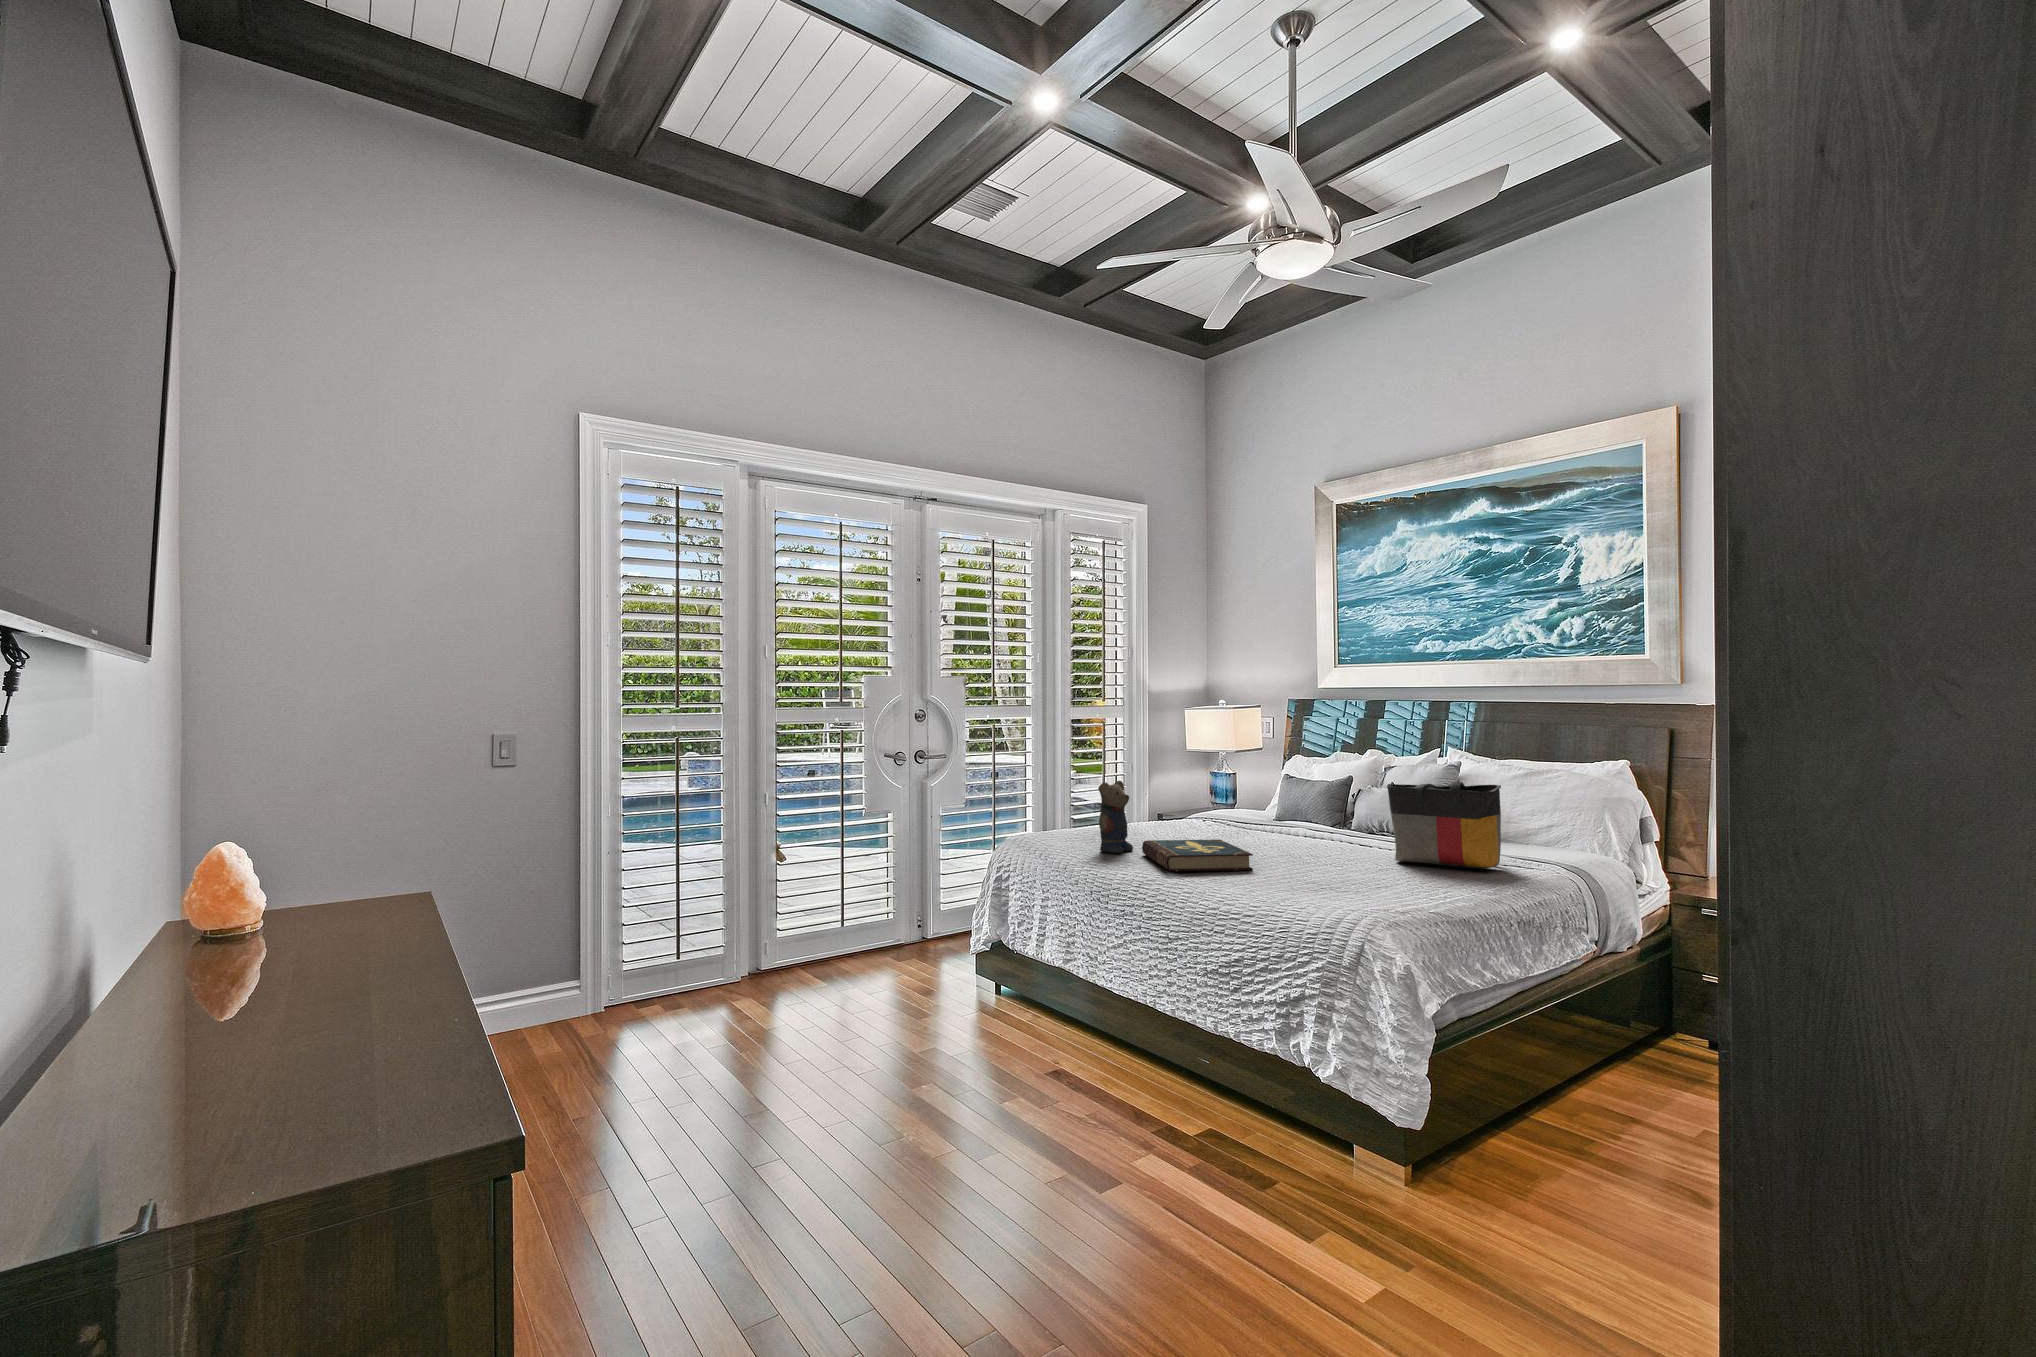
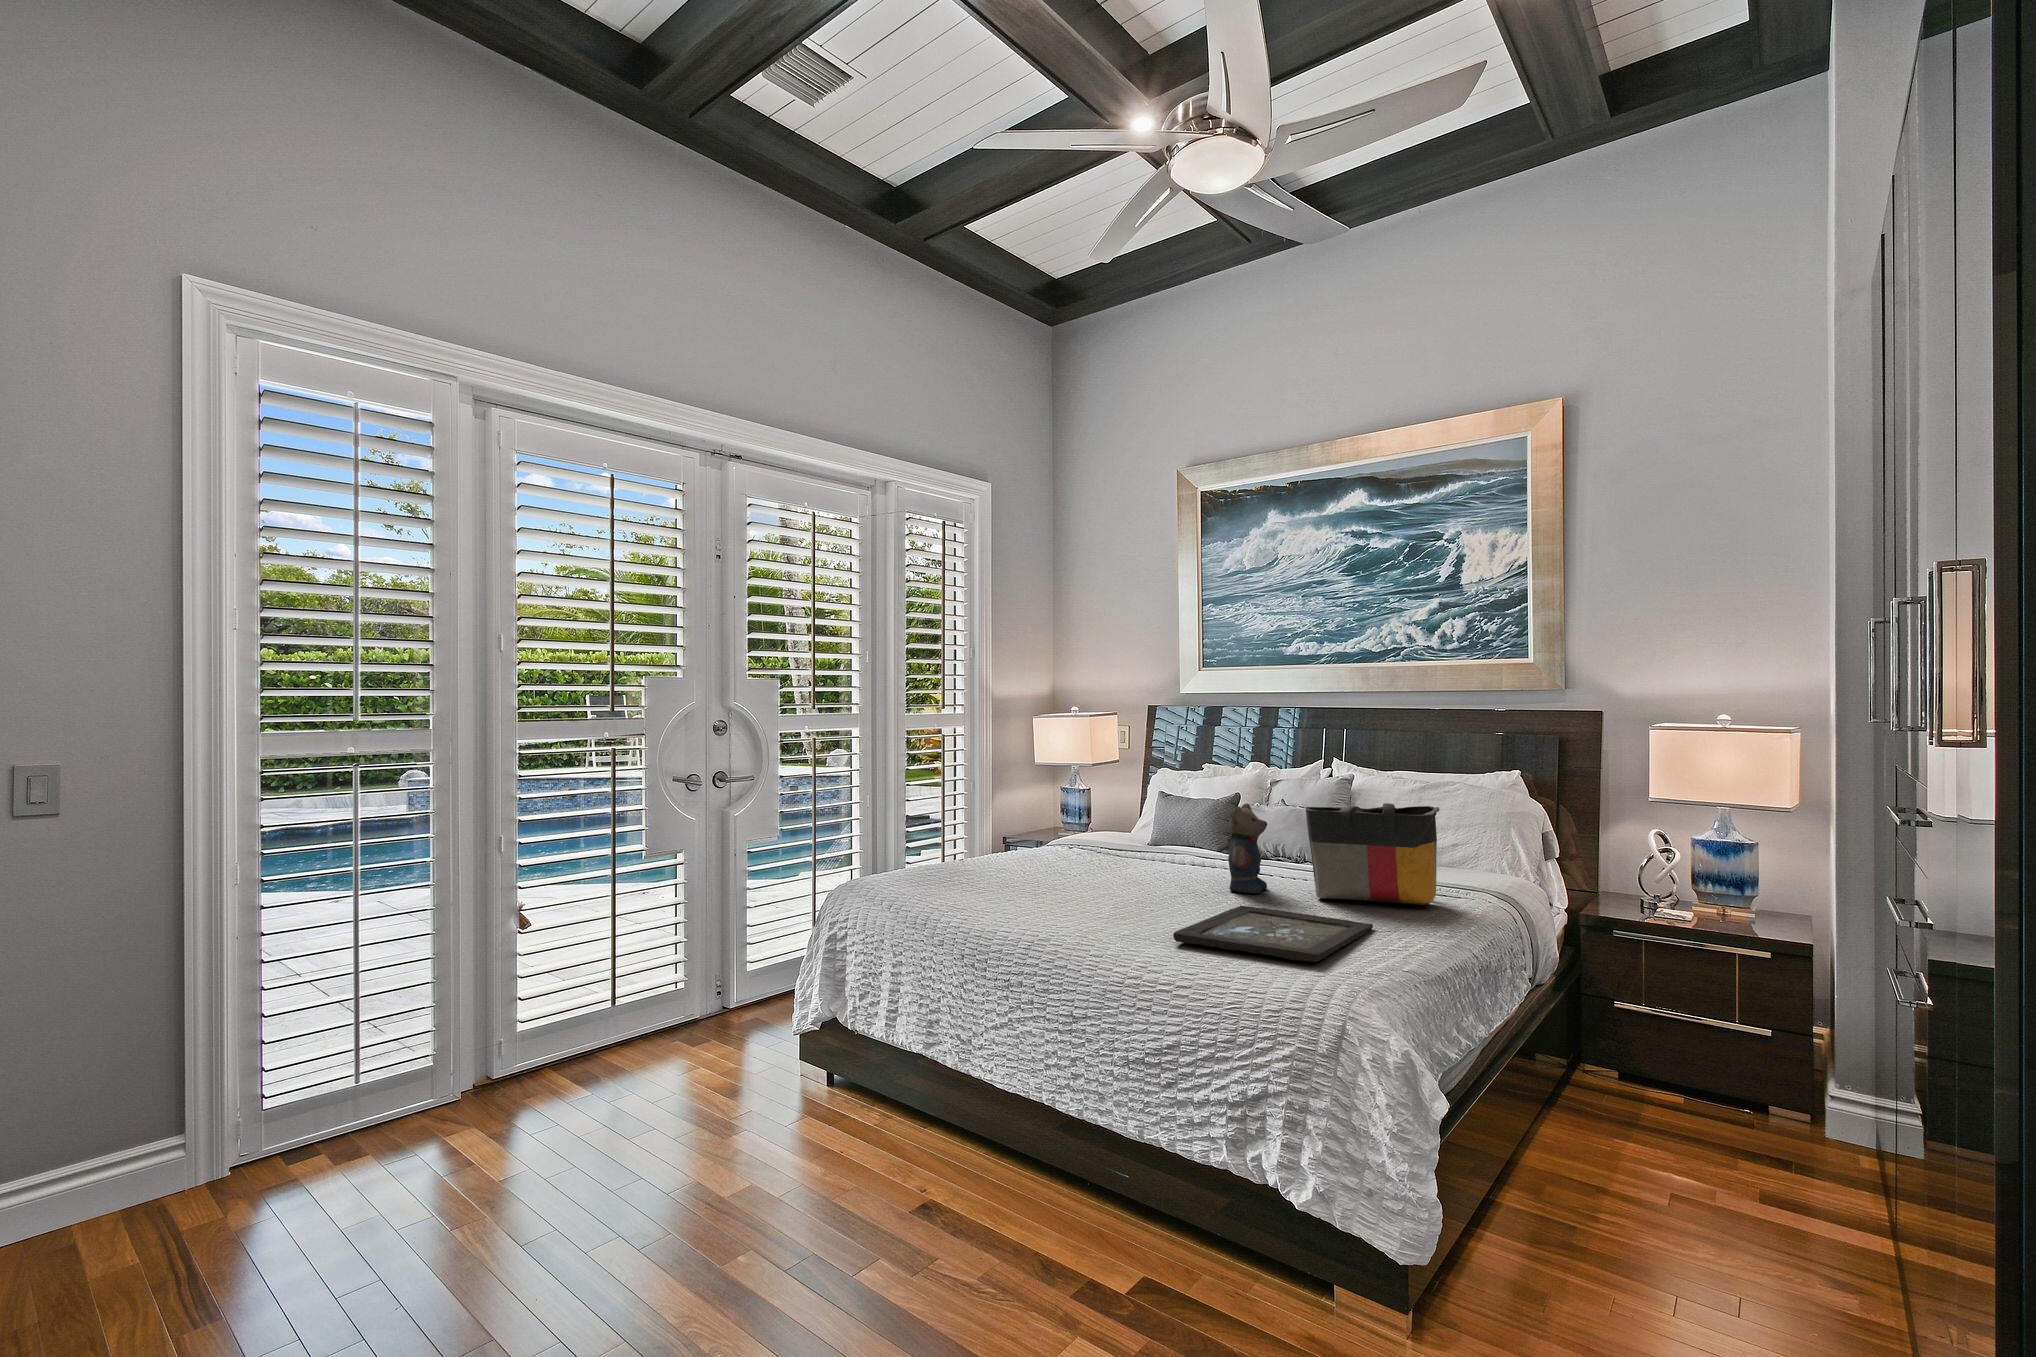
teddy bear: present [1098,781,1133,853] -> present [1228,803,1267,893]
book: present [1142,839,1253,871] -> none [1018,878,1162,926]
tray: none [1251,863,1427,901] -> present [1173,905,1373,962]

